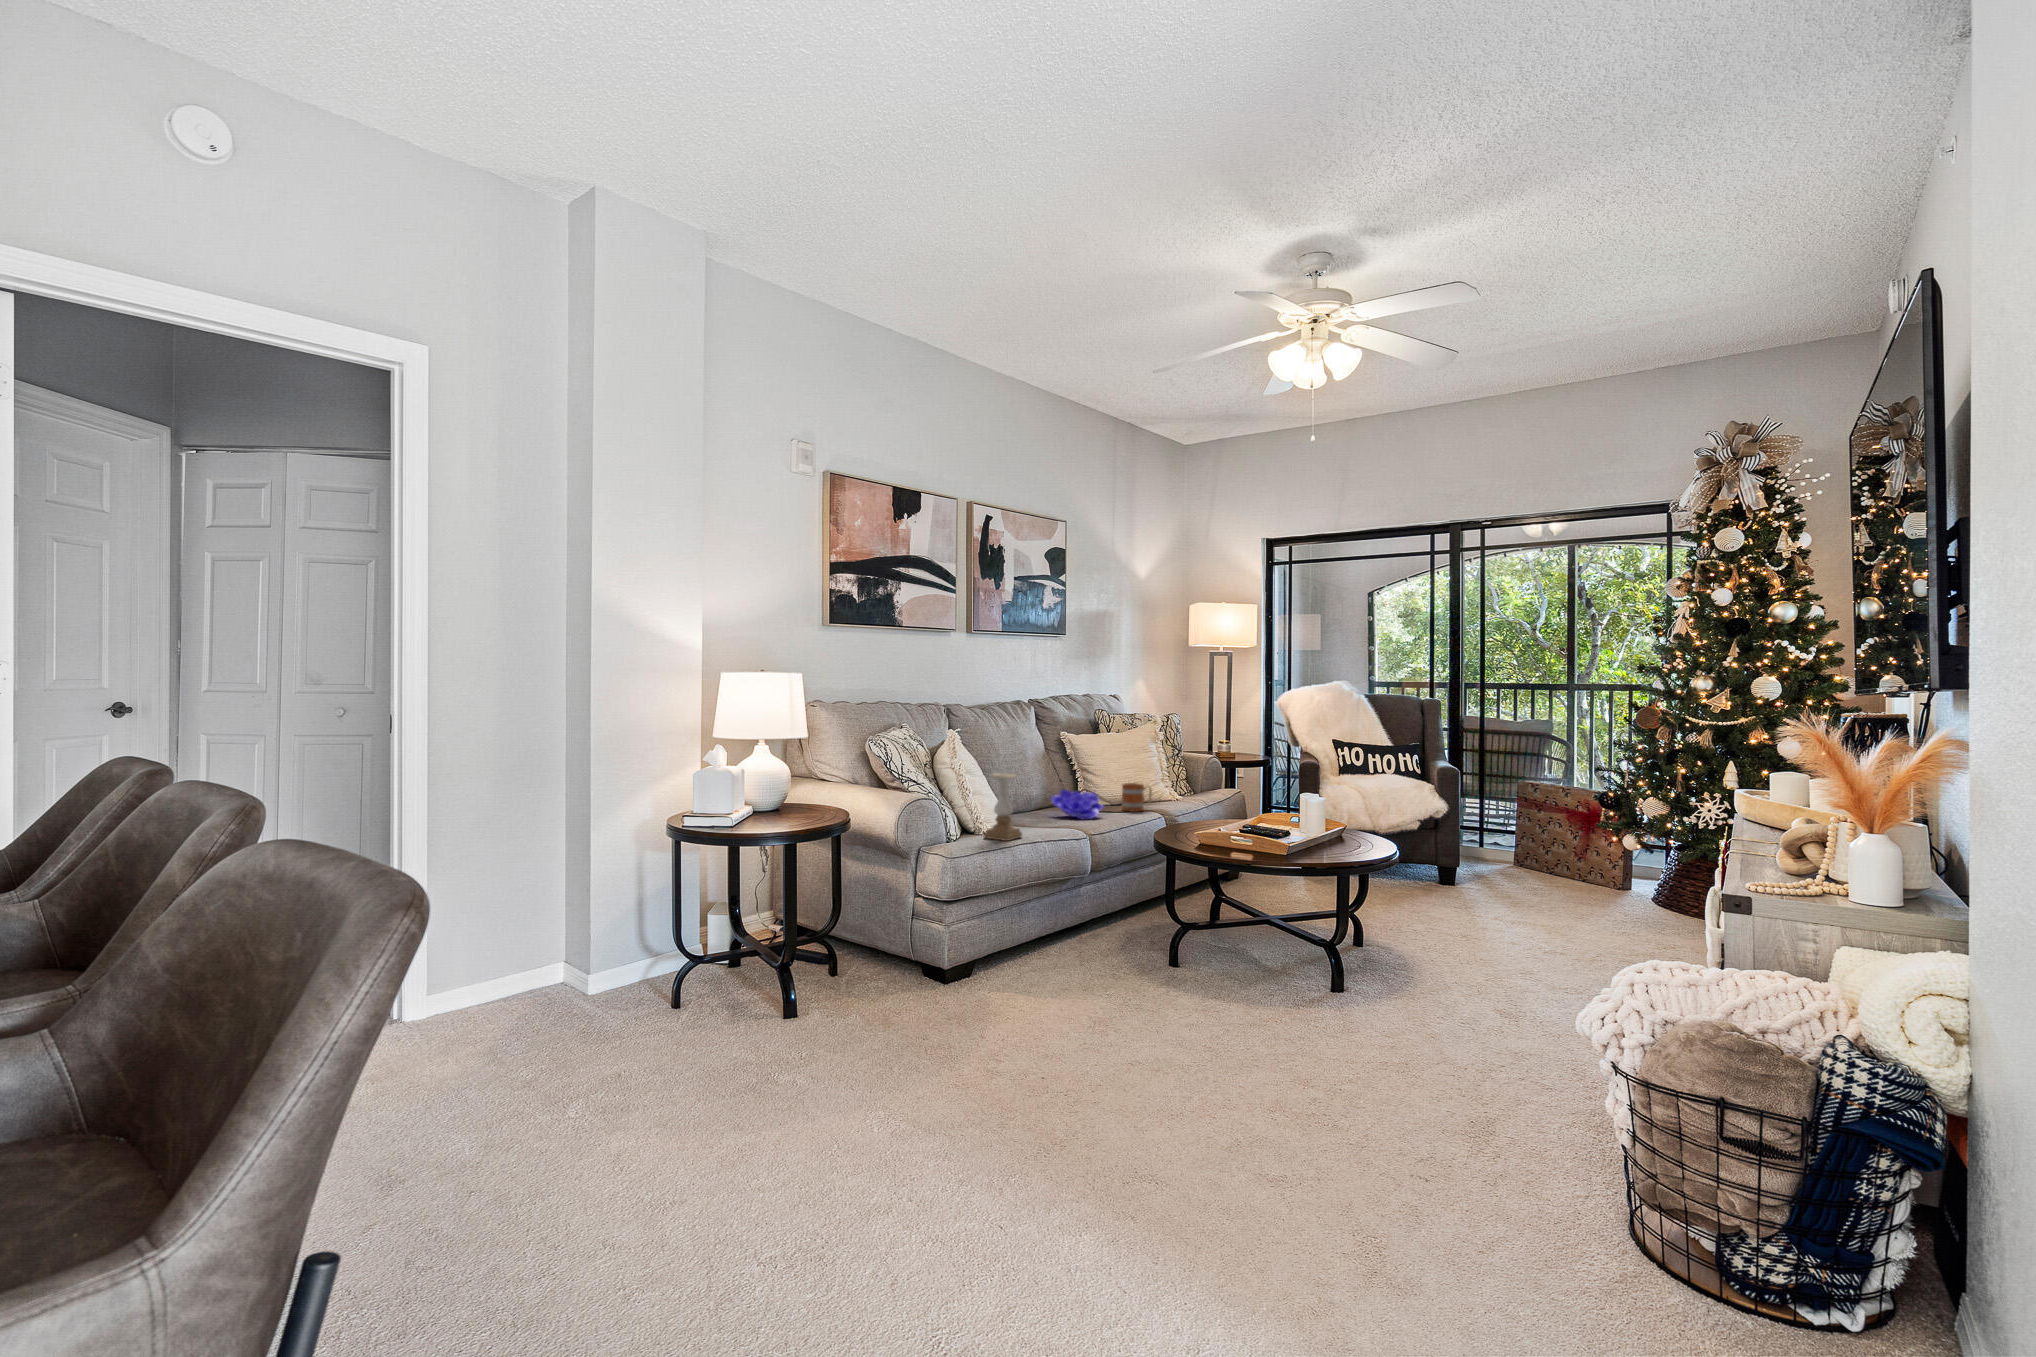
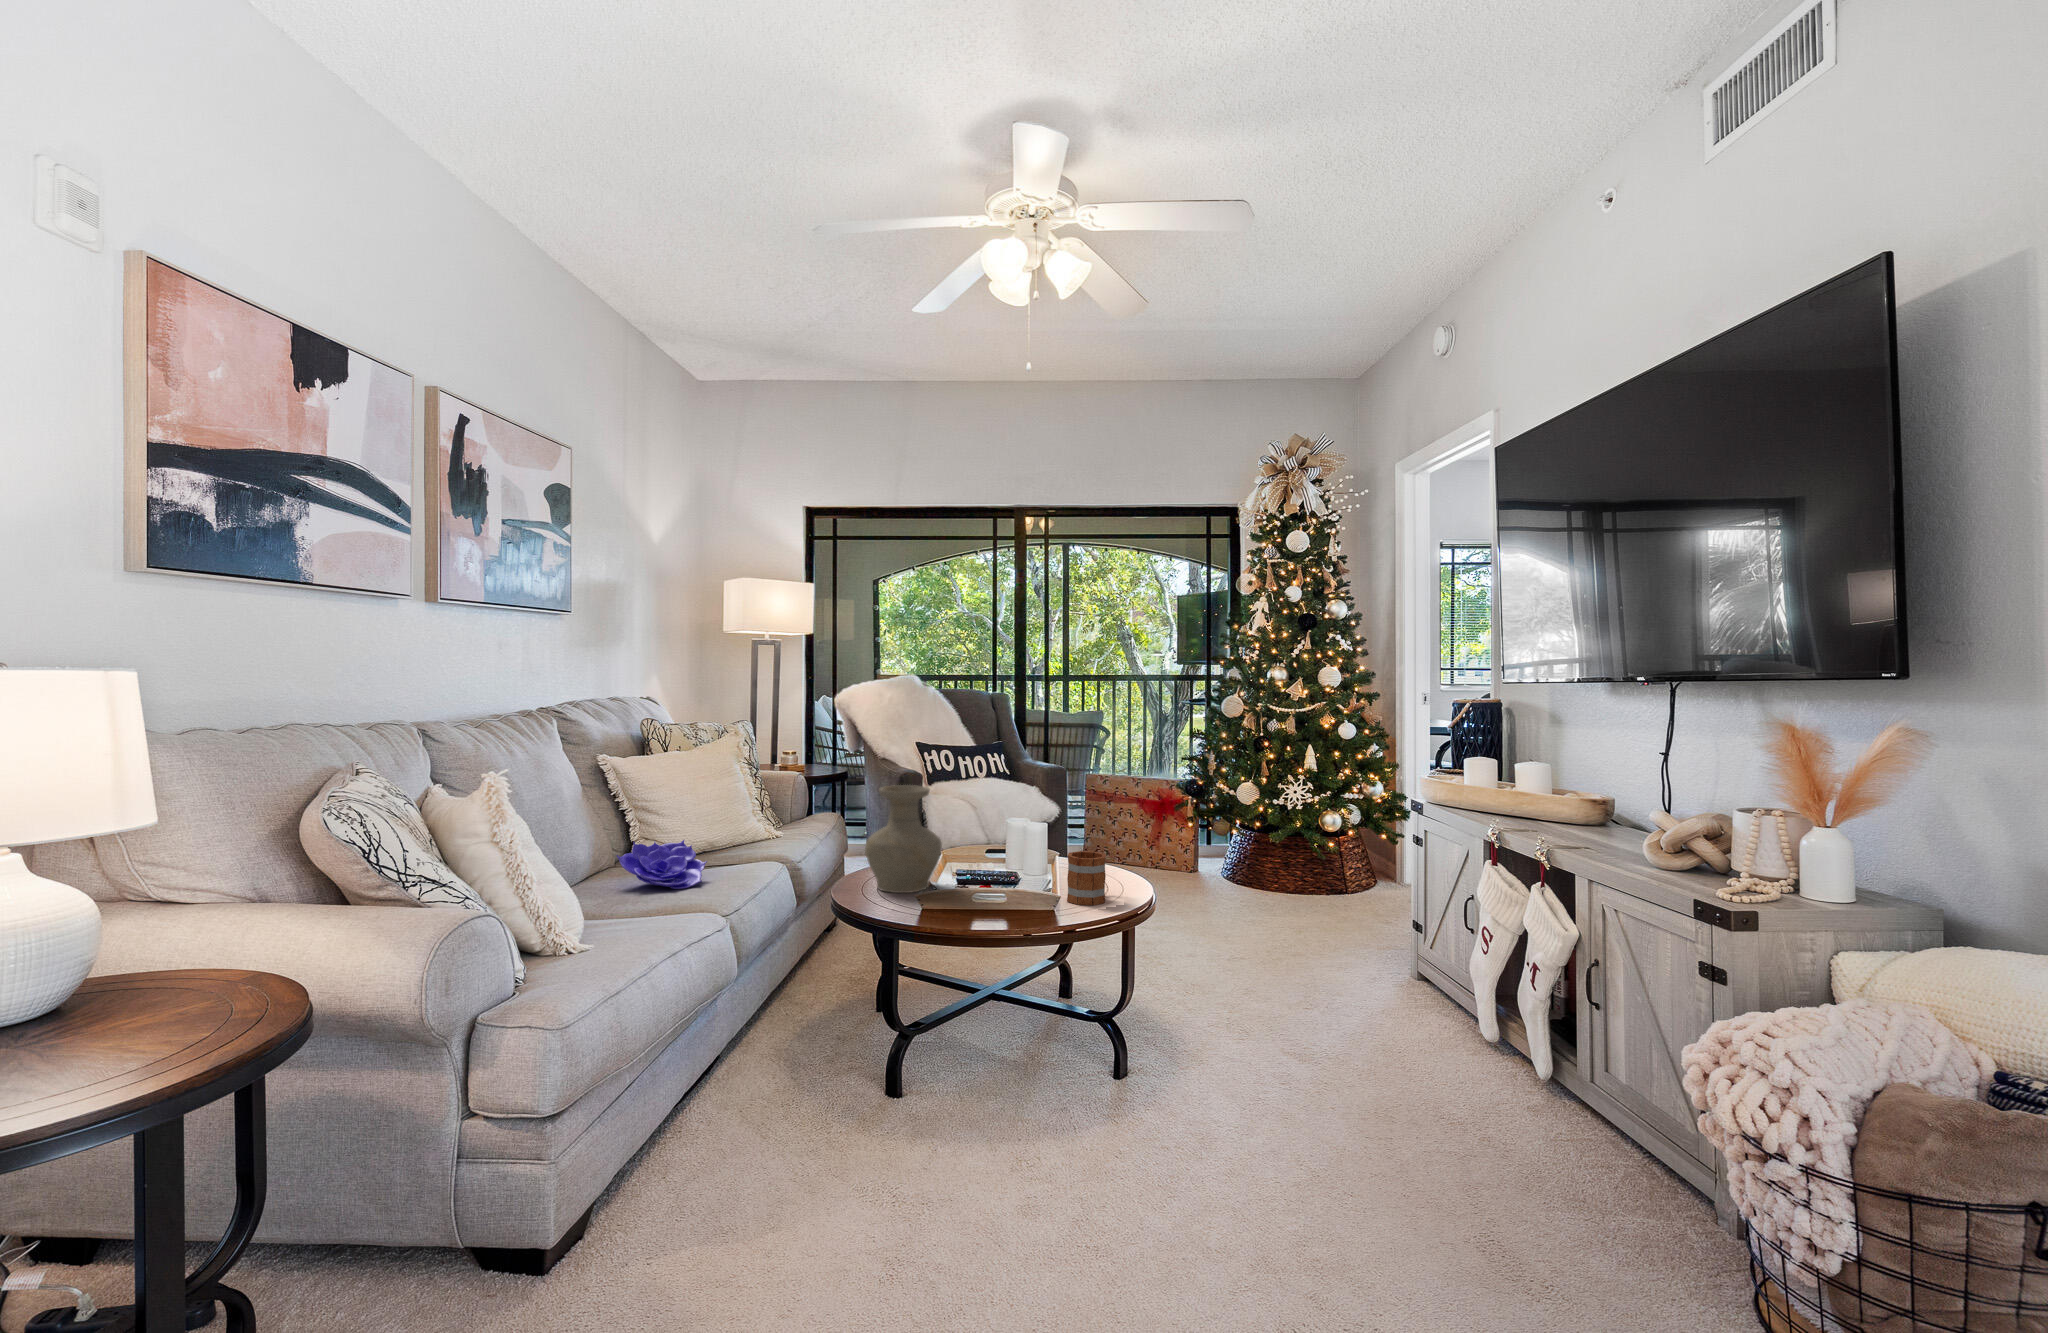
vase: none [1192,760,1247,835] -> present [865,785,942,893]
candle holder: present [984,773,1022,841] -> none [559,840,629,966]
mug: present [1122,783,1152,812] -> present [1067,851,1106,905]

